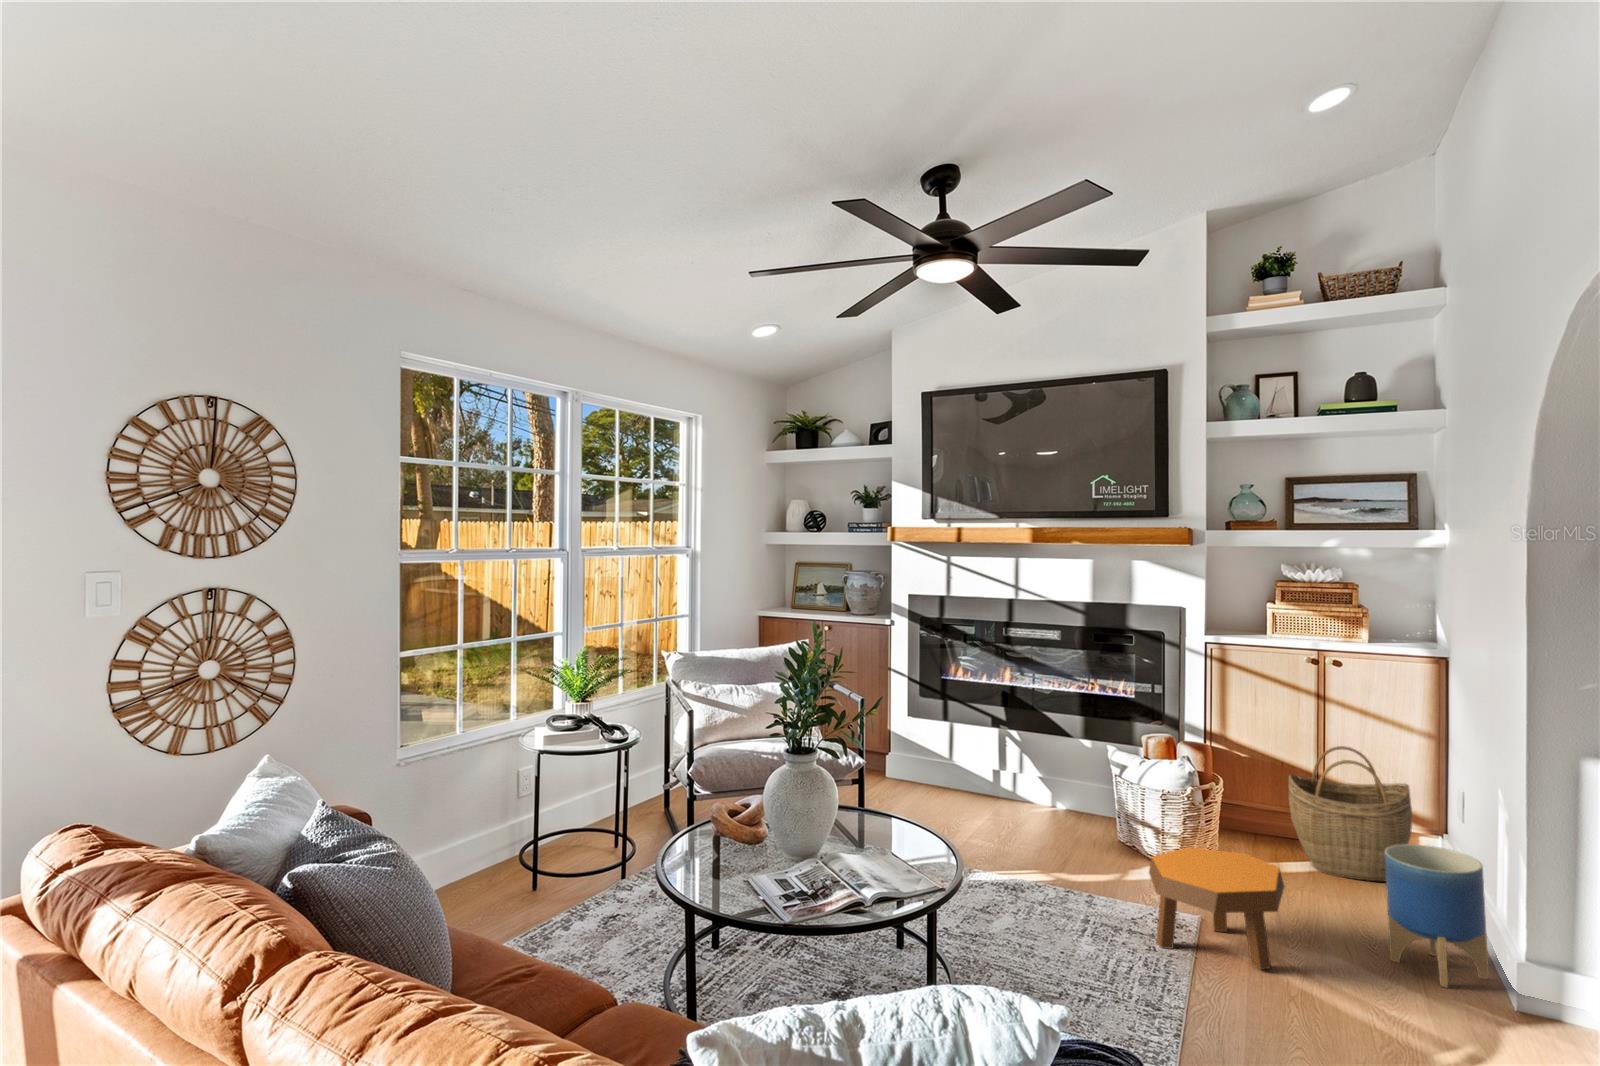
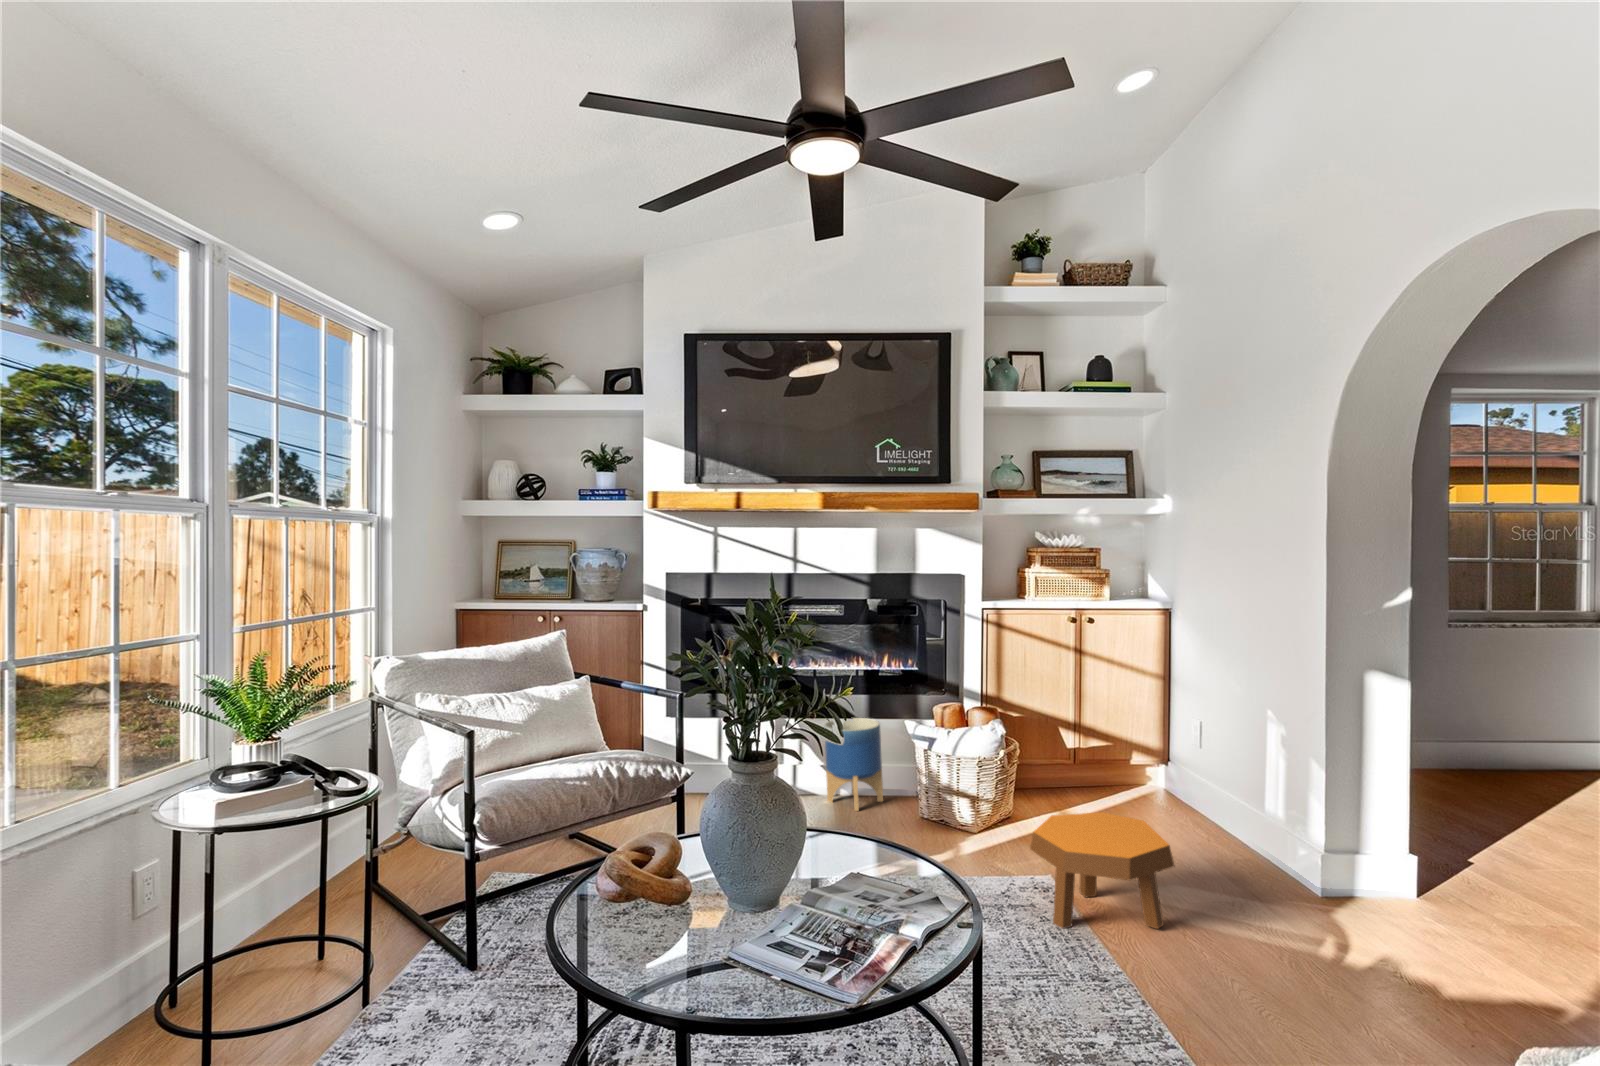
woven basket: present [1289,746,1412,881] -> none [1067,698,1171,820]
planter: present [1385,844,1489,988] -> present [825,718,883,811]

